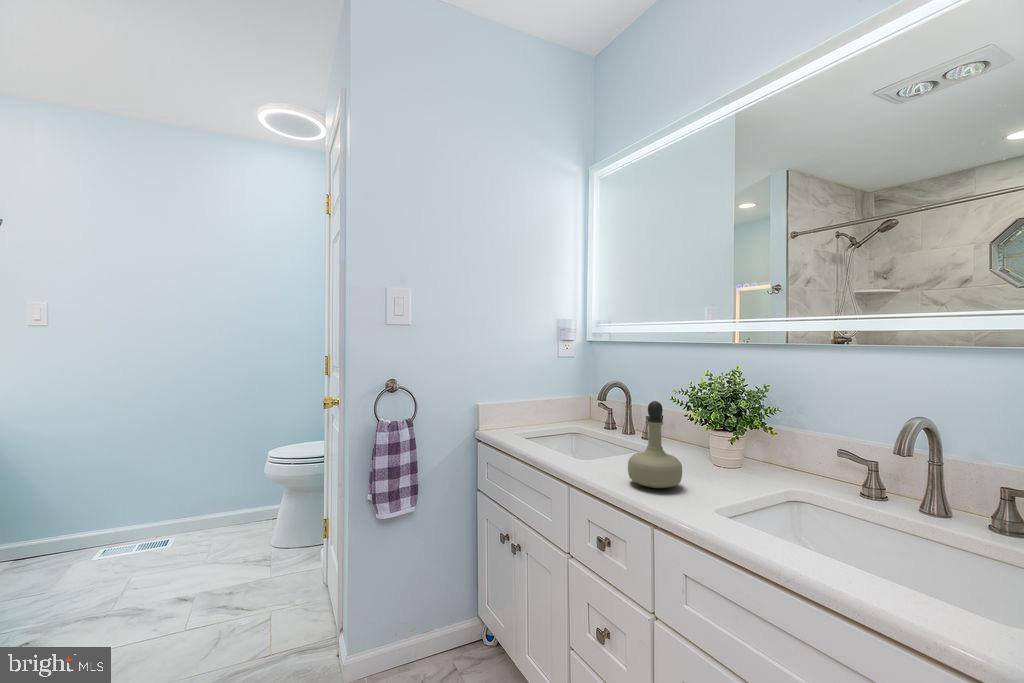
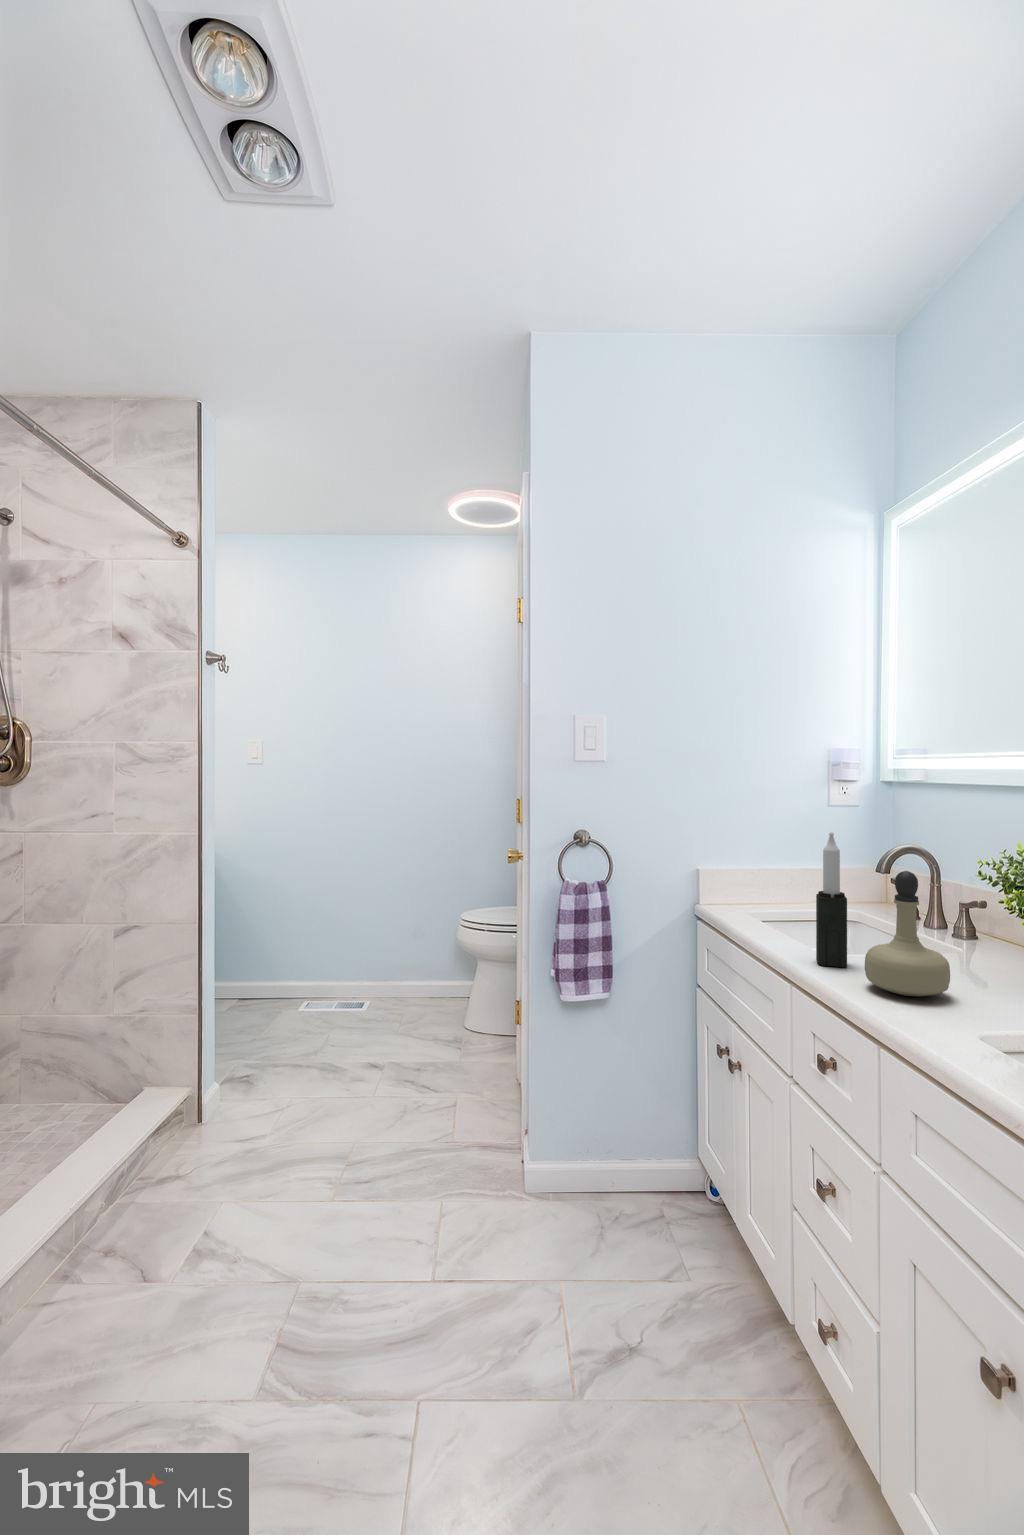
candle: none [585,376,607,471] -> present [816,832,847,967]

